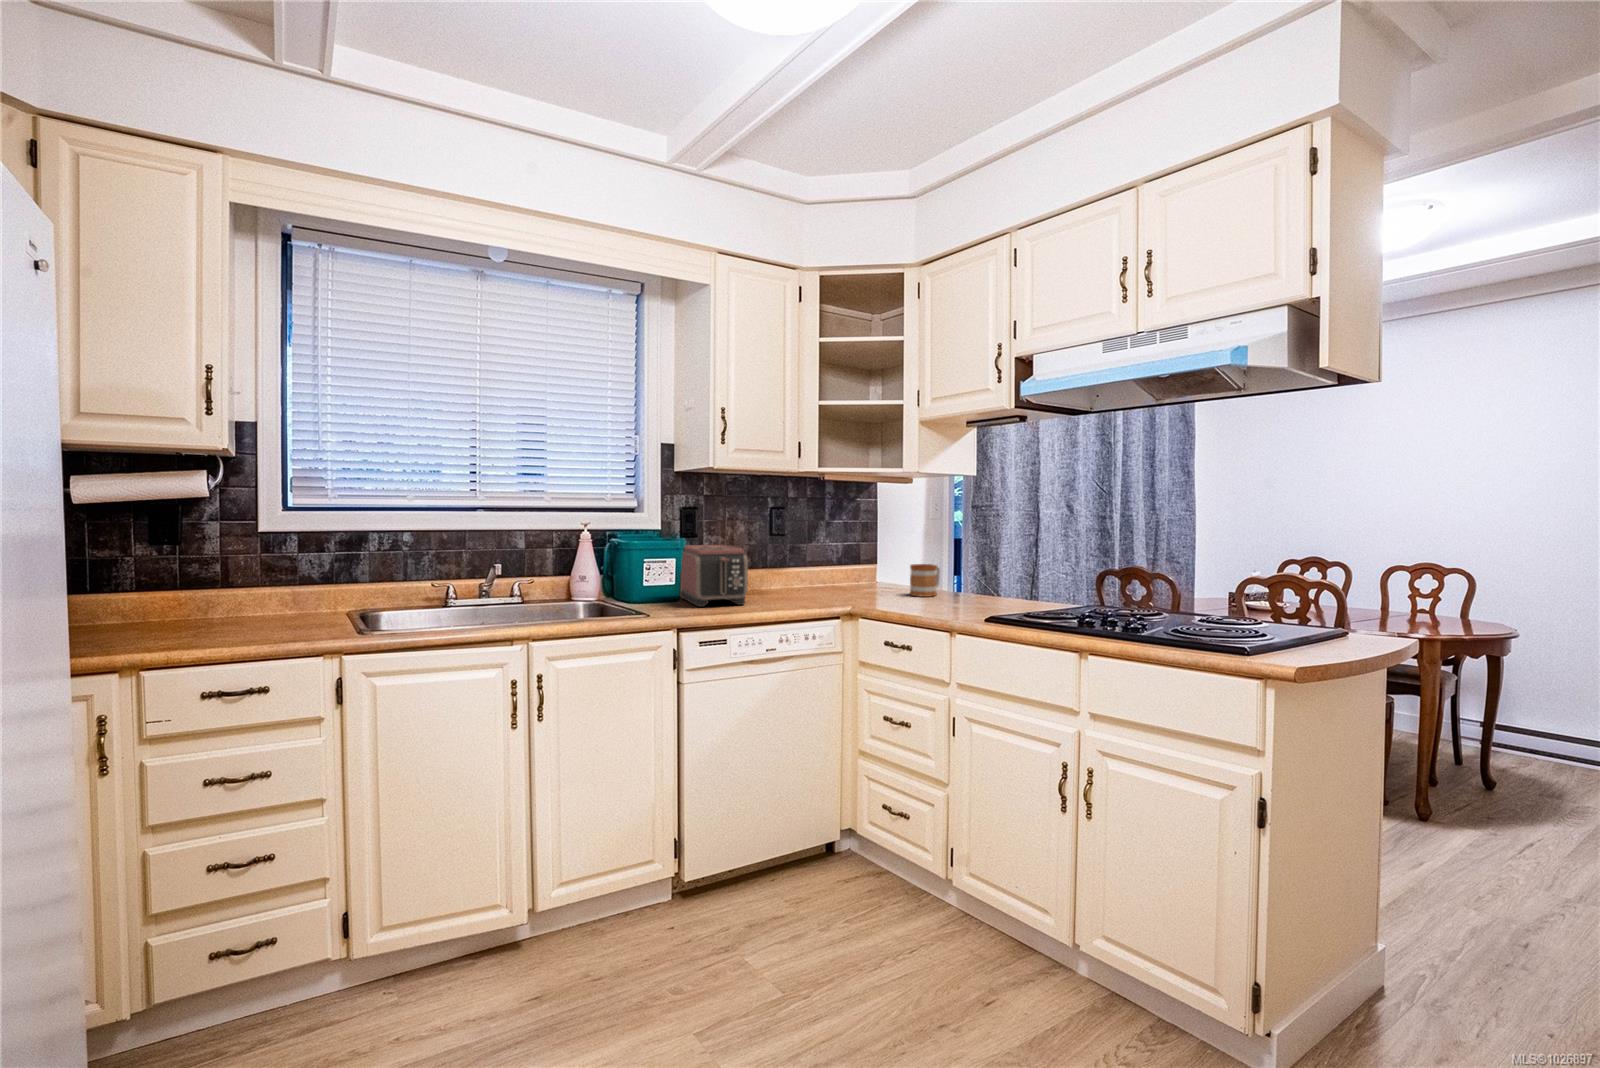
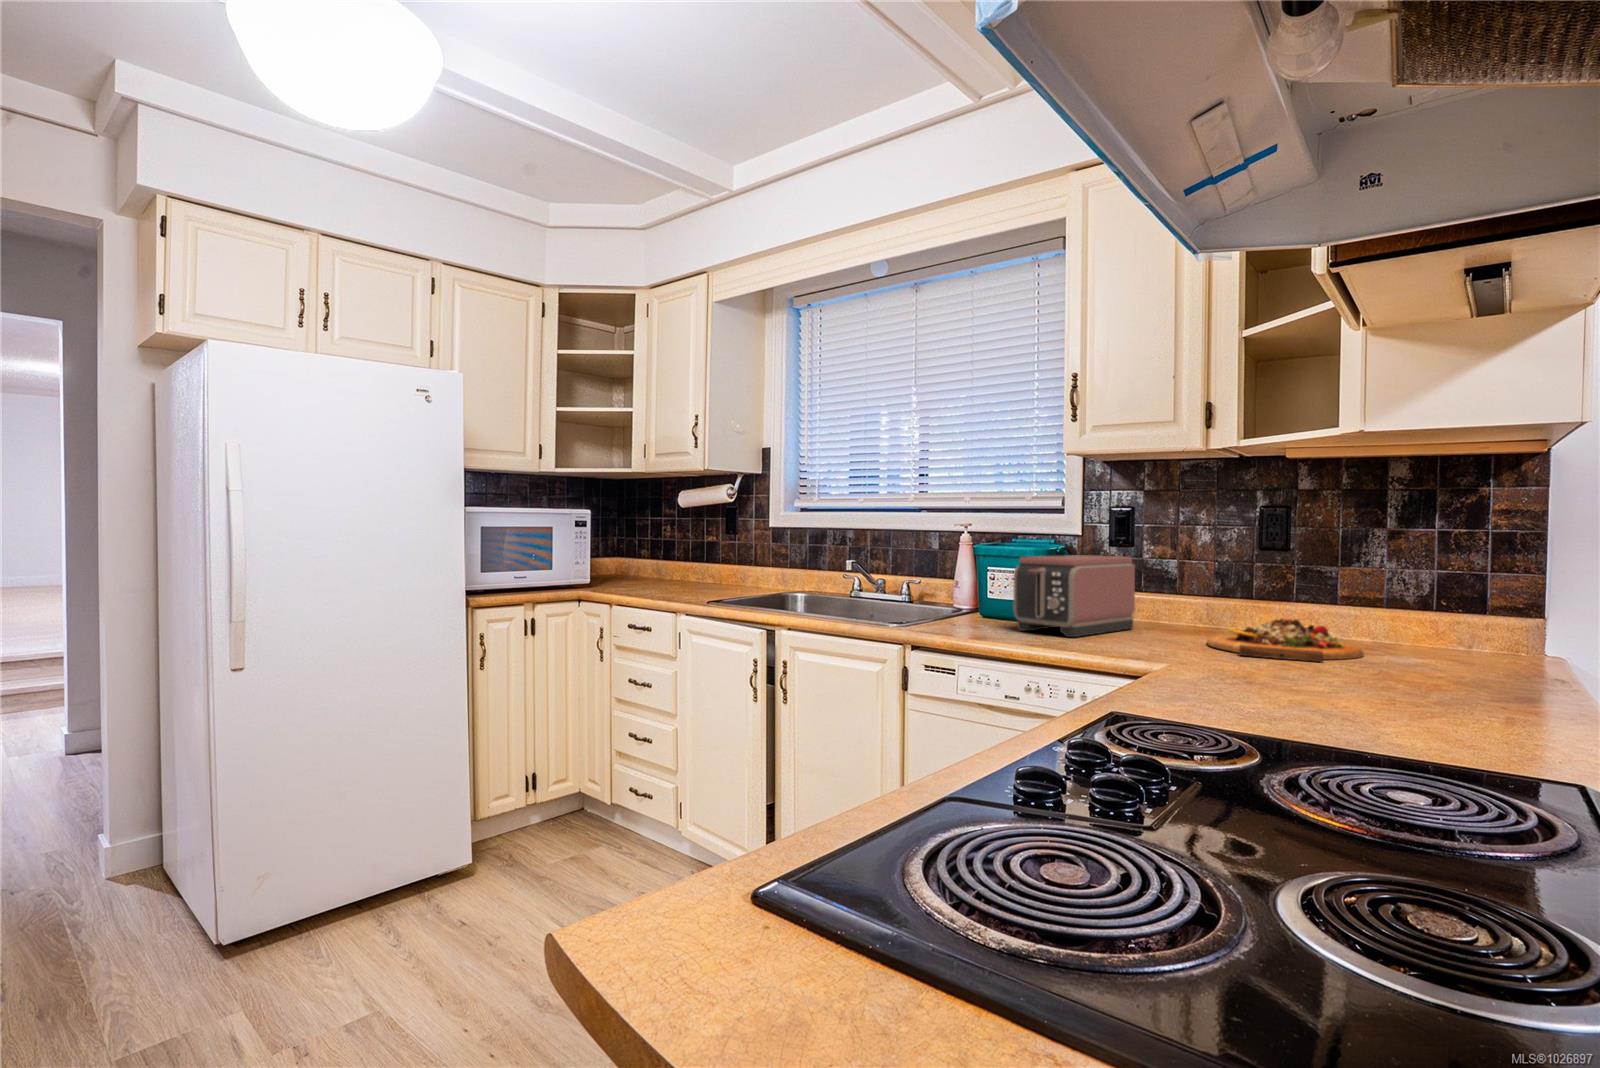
mug: present [910,564,940,597] -> none [1392,614,1504,688]
cutting board: none [784,575,867,598] -> present [1207,619,1364,662]

